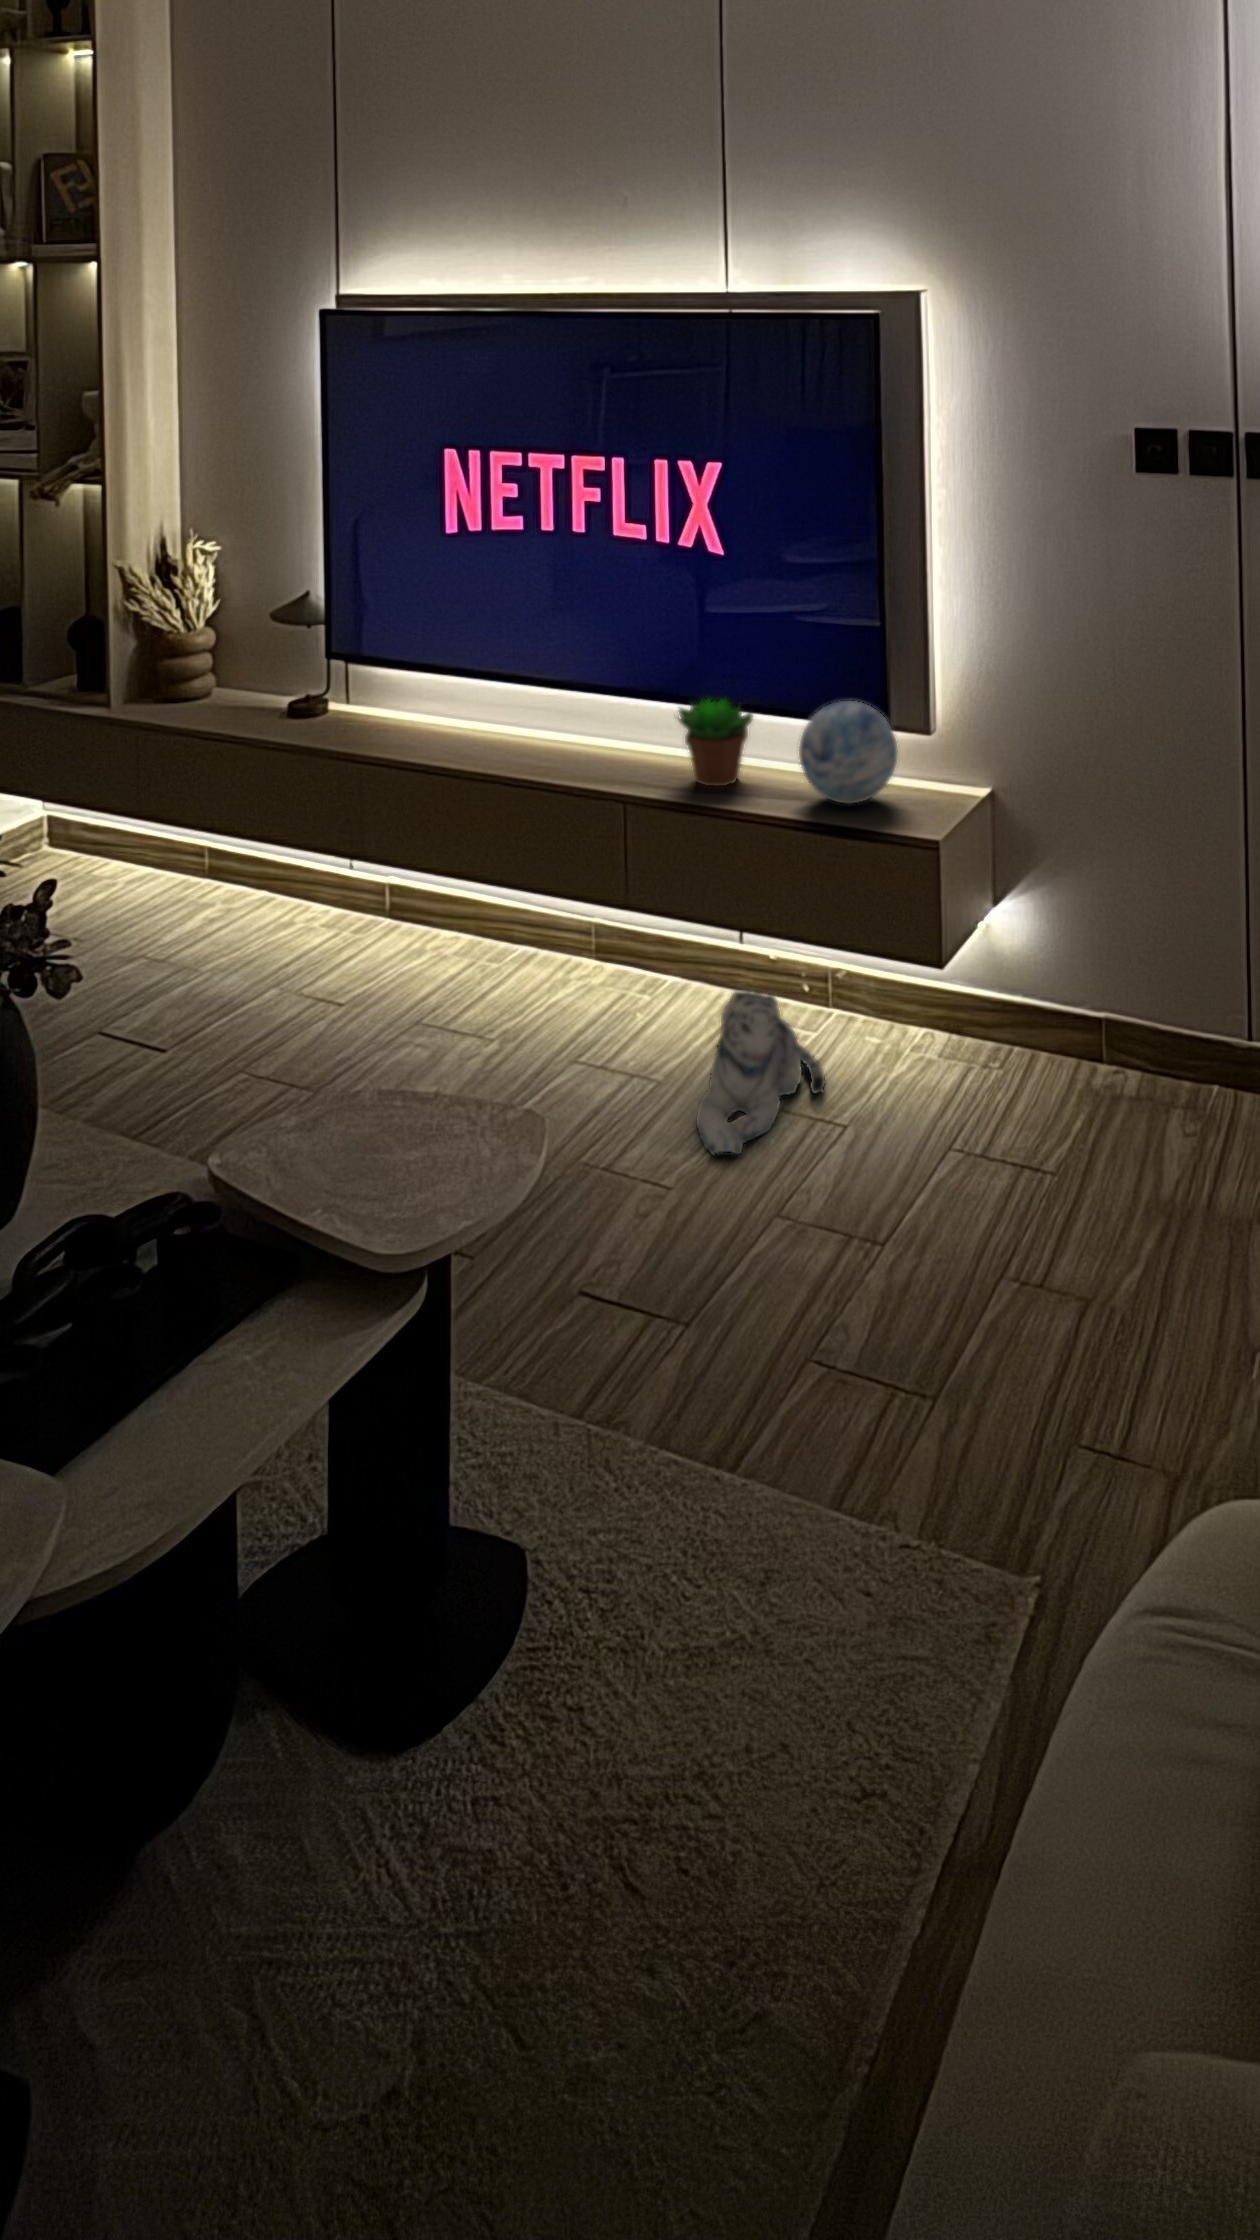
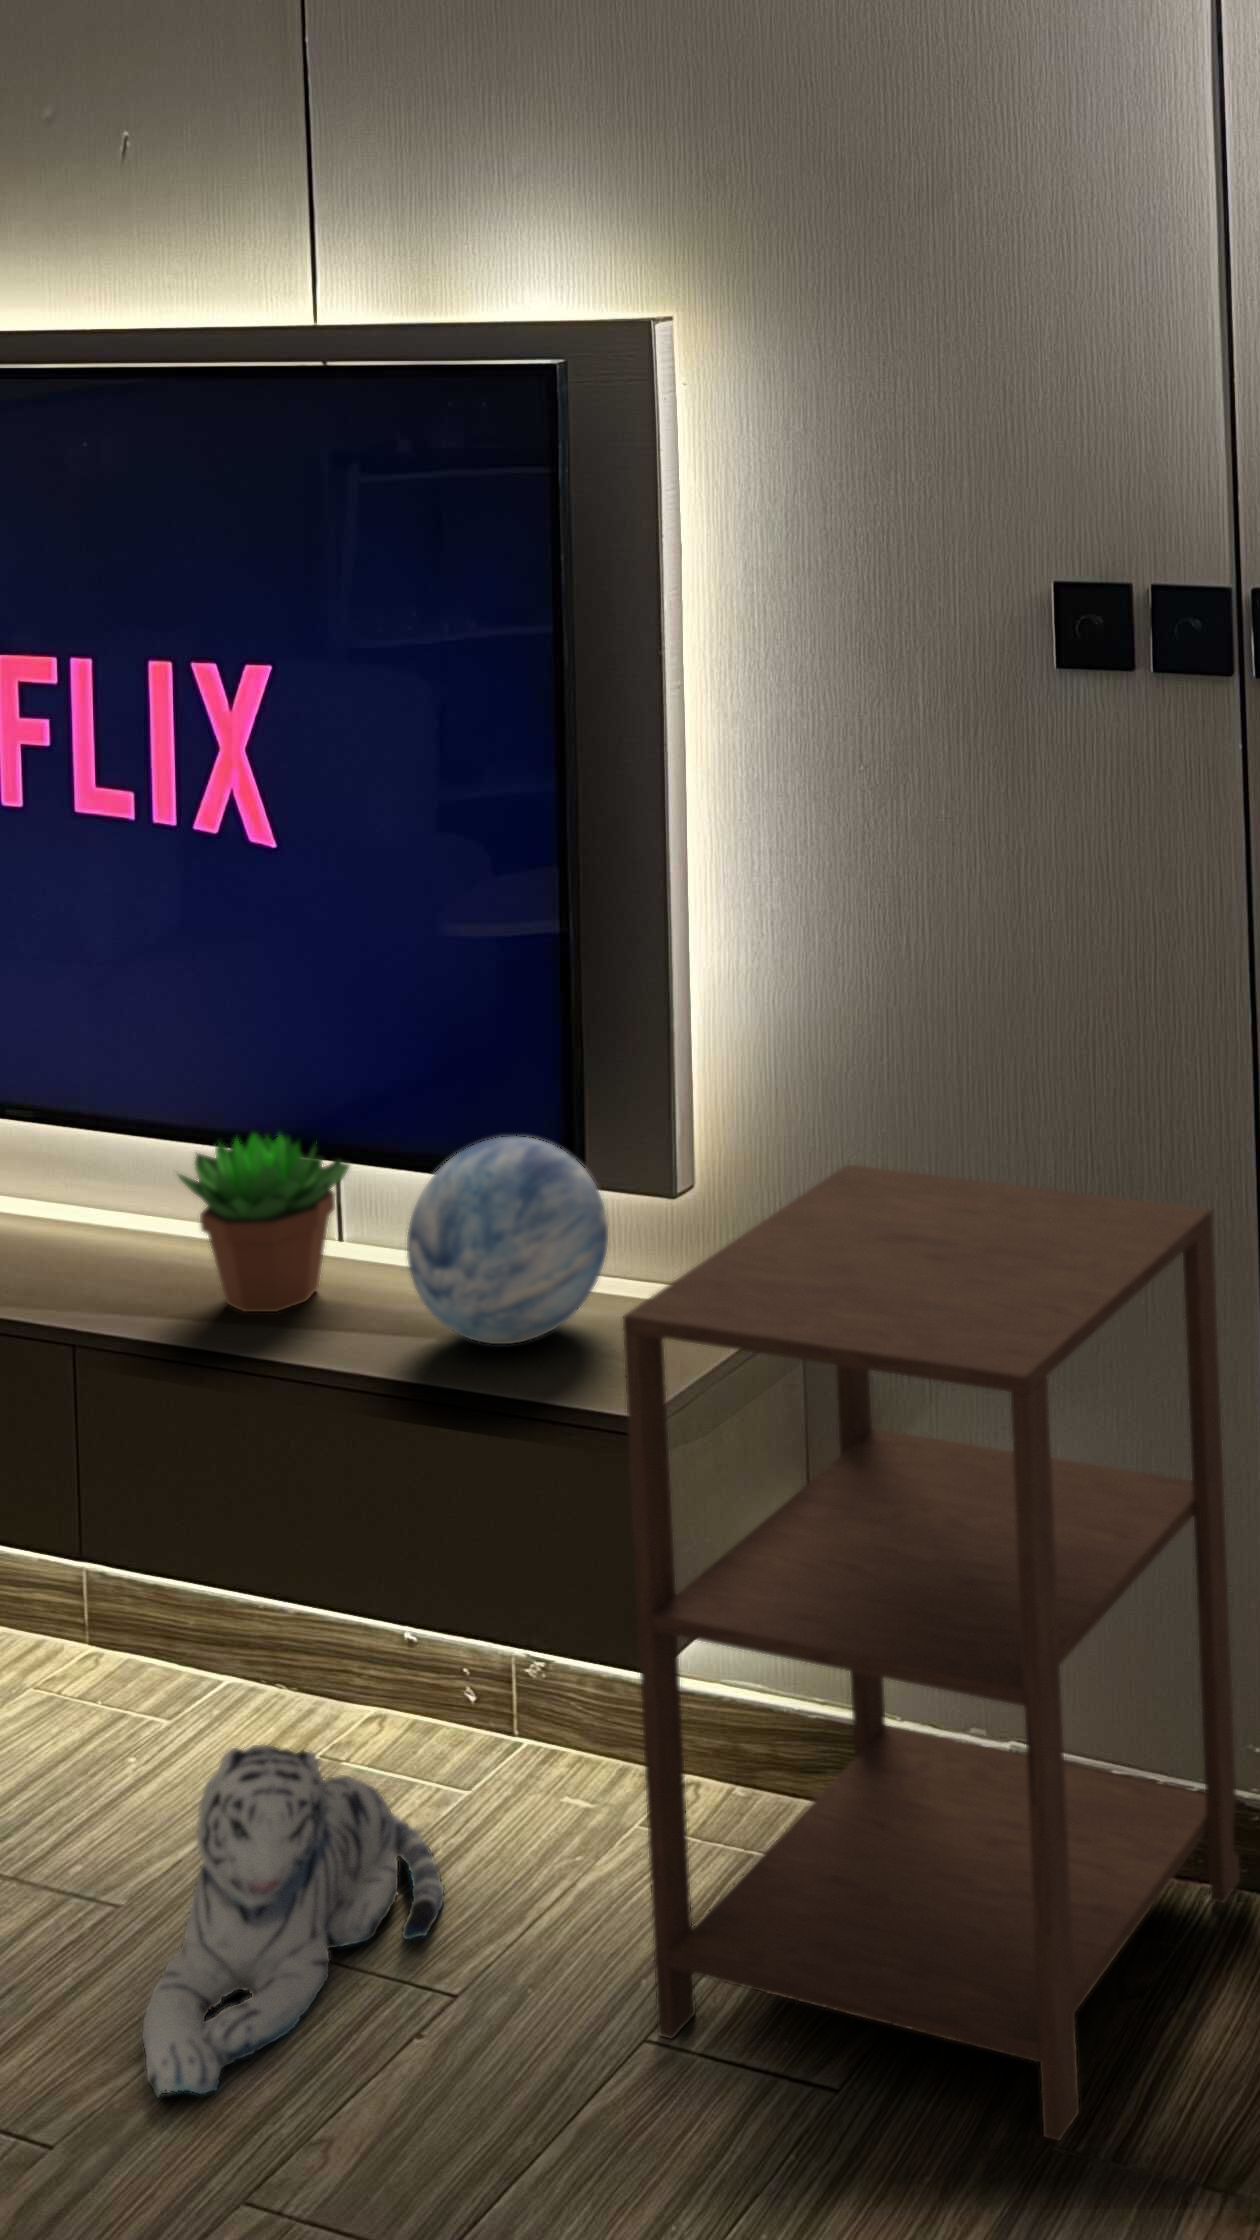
side table: none [947,719,1229,1197] -> present [623,1165,1240,2141]

